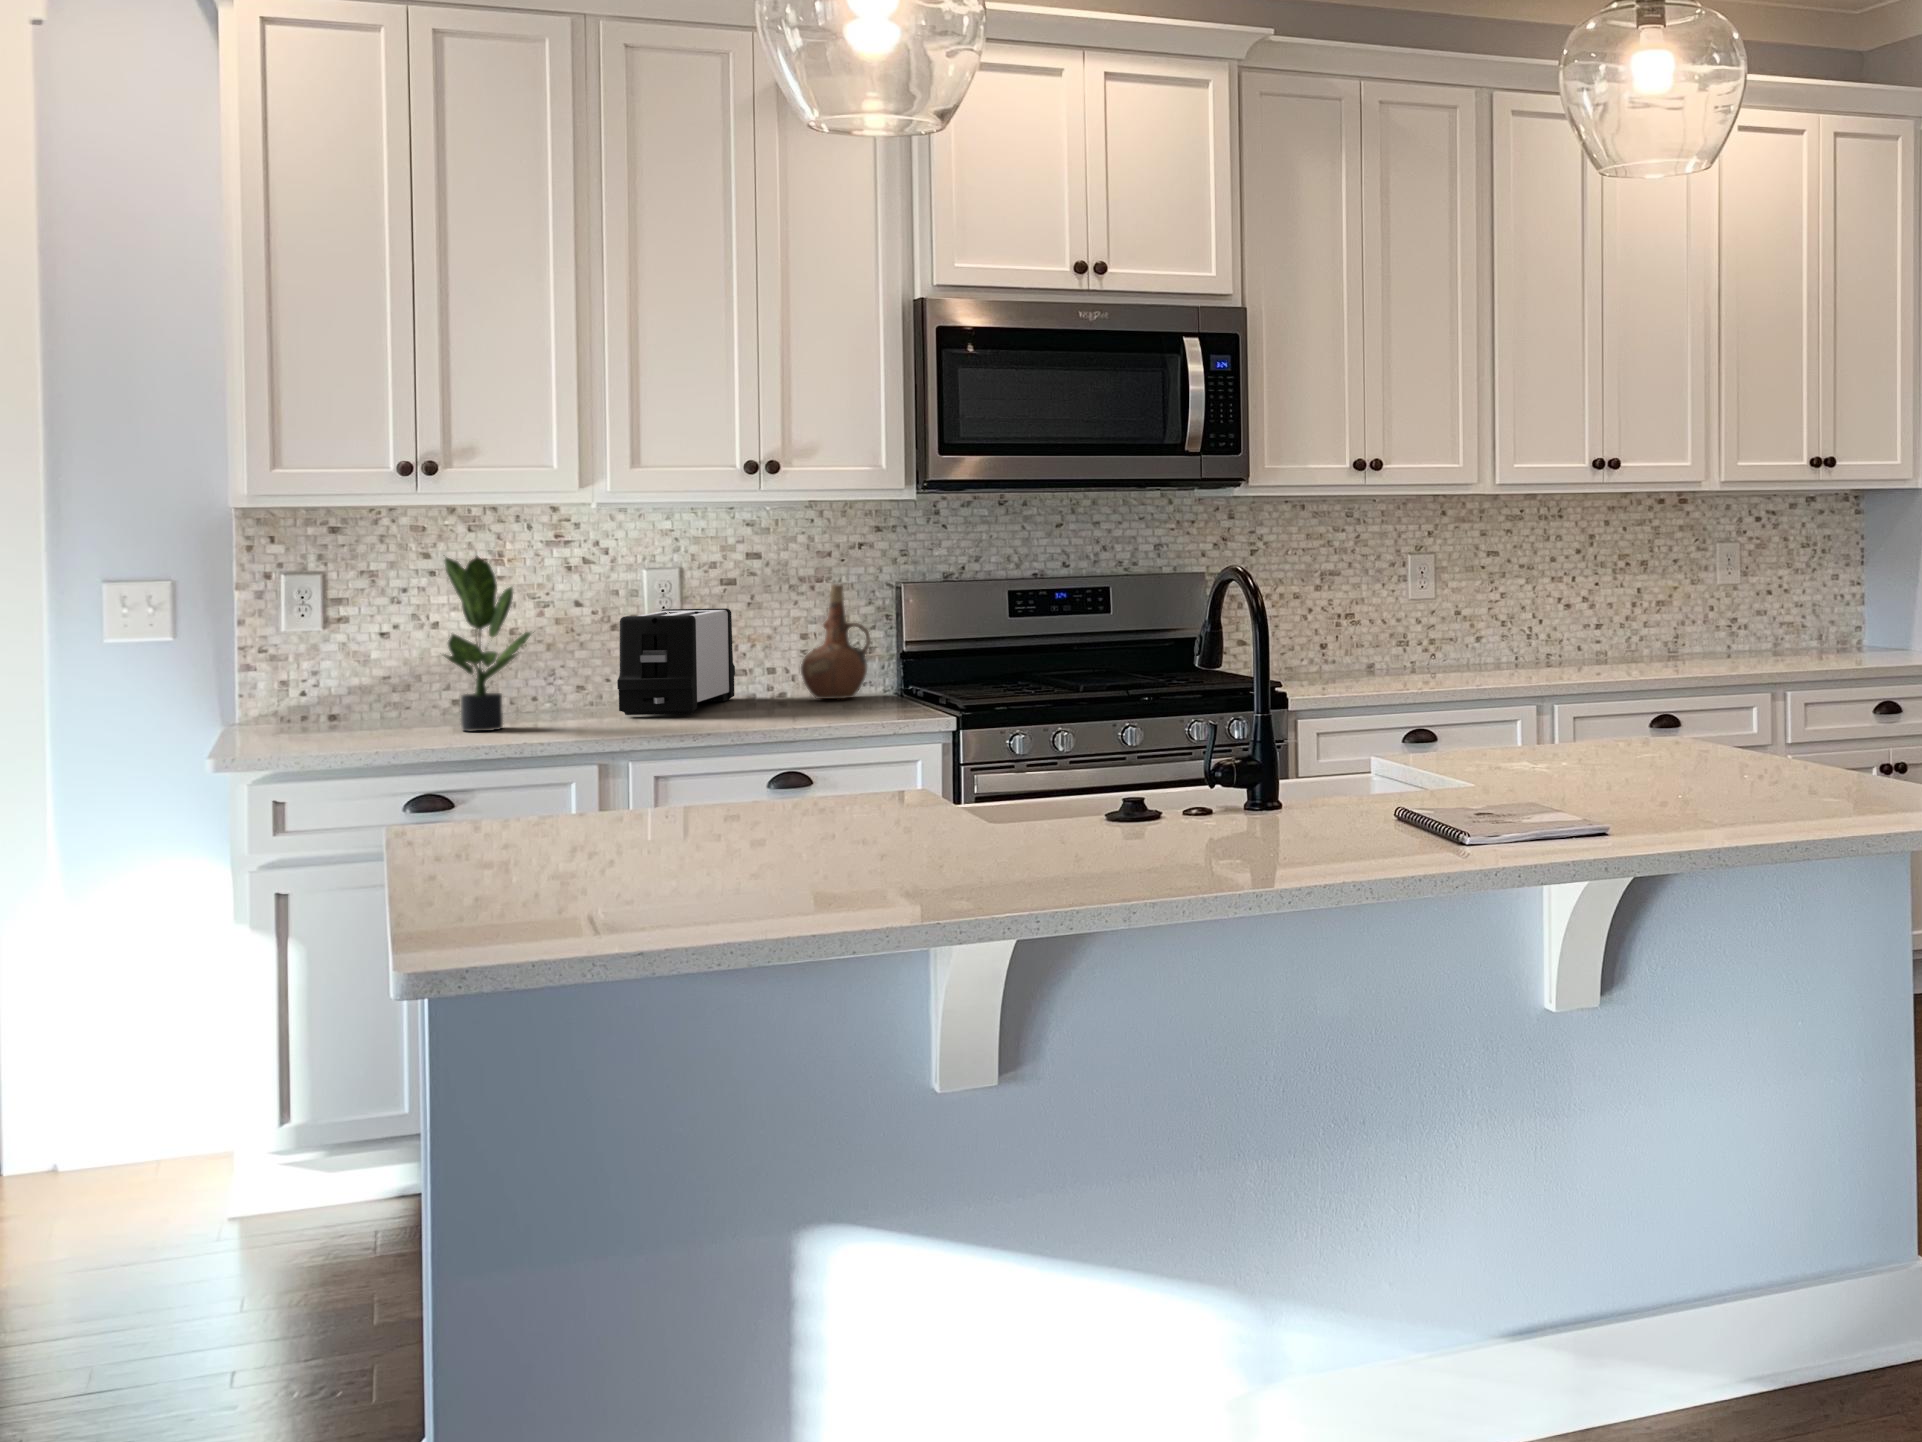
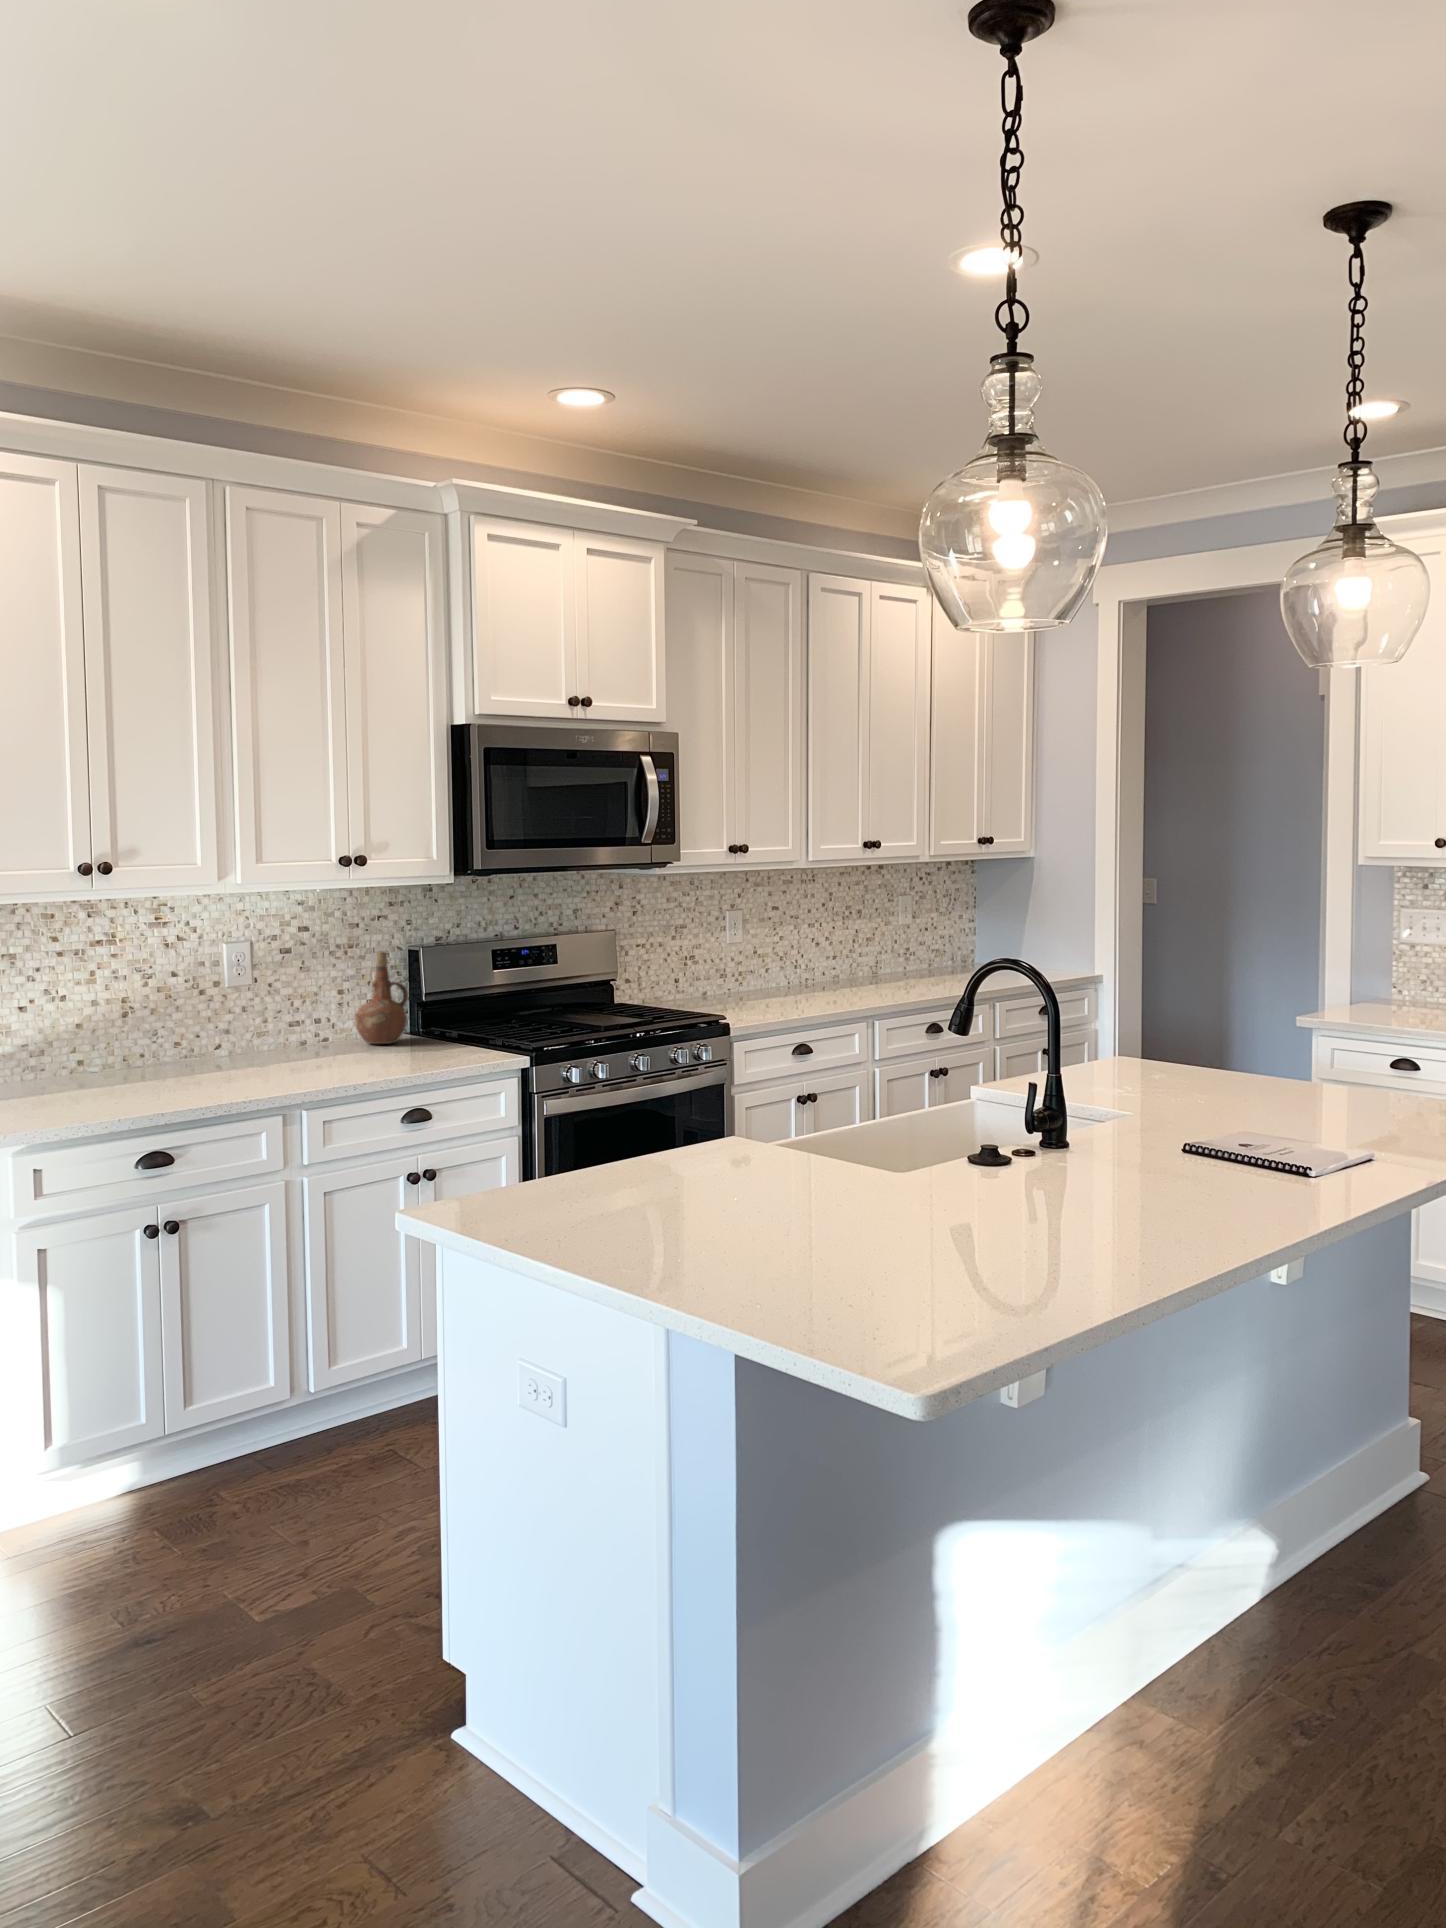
potted plant: present [445,556,531,731] -> none [107,940,192,1093]
toaster: present [617,608,735,715] -> none [236,973,307,1069]

